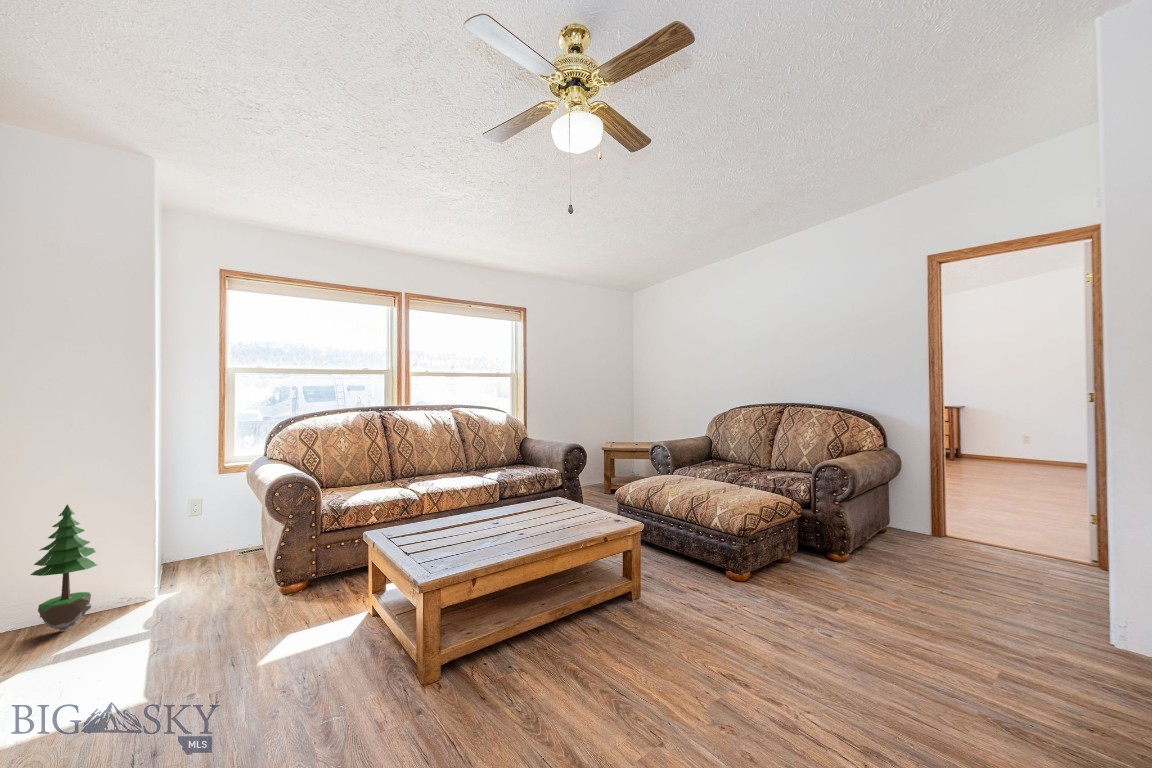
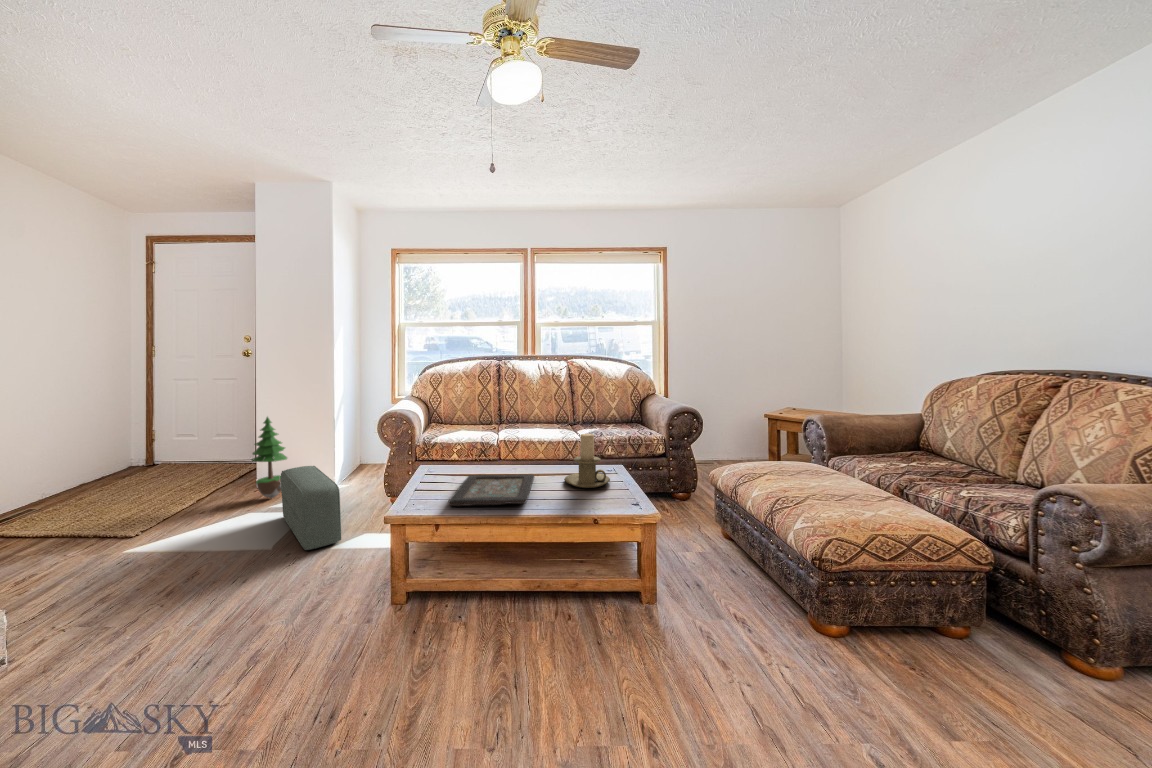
candle holder: none [533,468,573,514] -> present [564,434,610,488]
decorative tray: none [449,512,538,545] -> present [448,474,534,506]
pouf: none [133,559,278,656] -> present [280,466,341,550]

